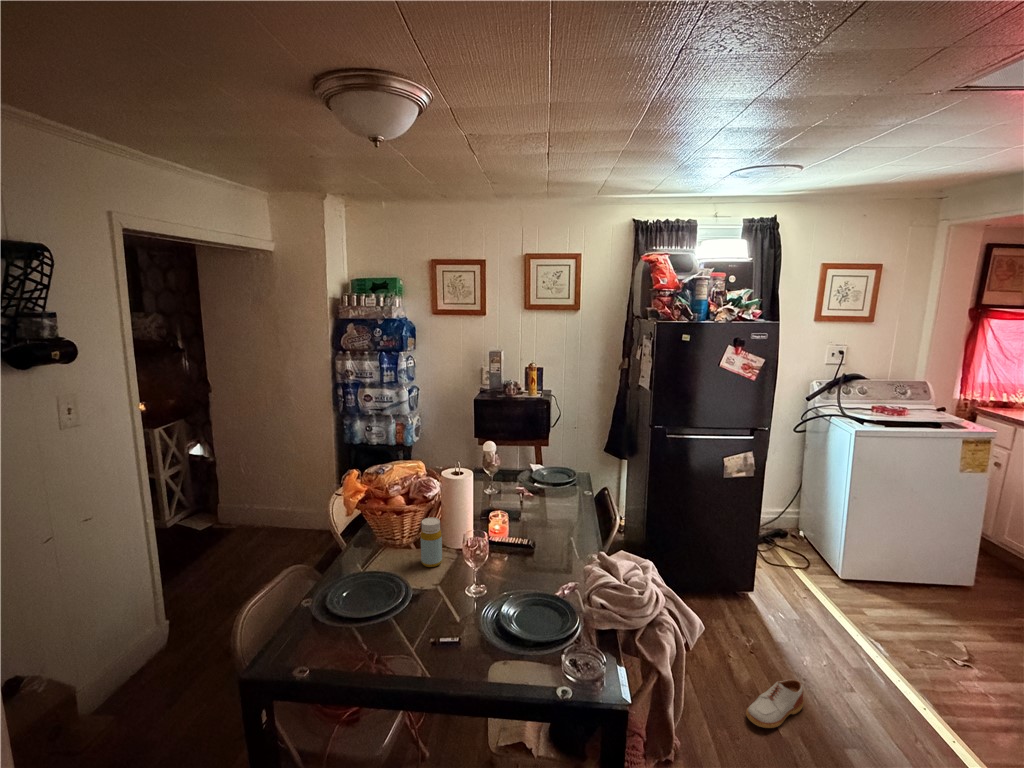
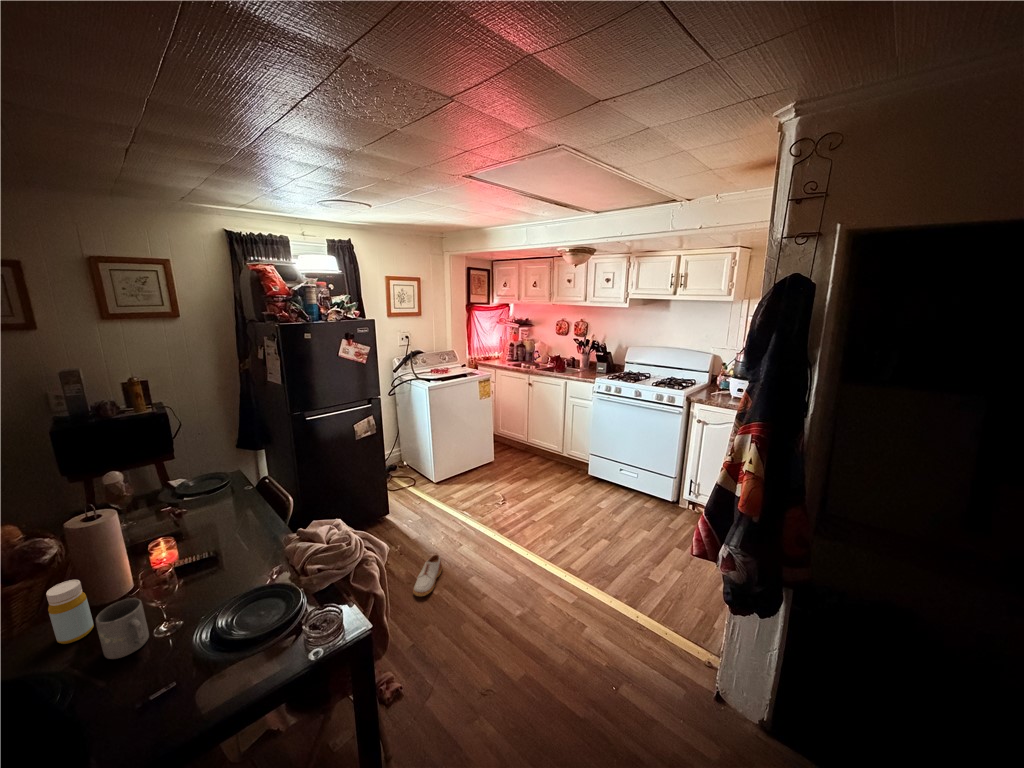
mug: none [436,549,465,596] -> present [96,598,149,659]

